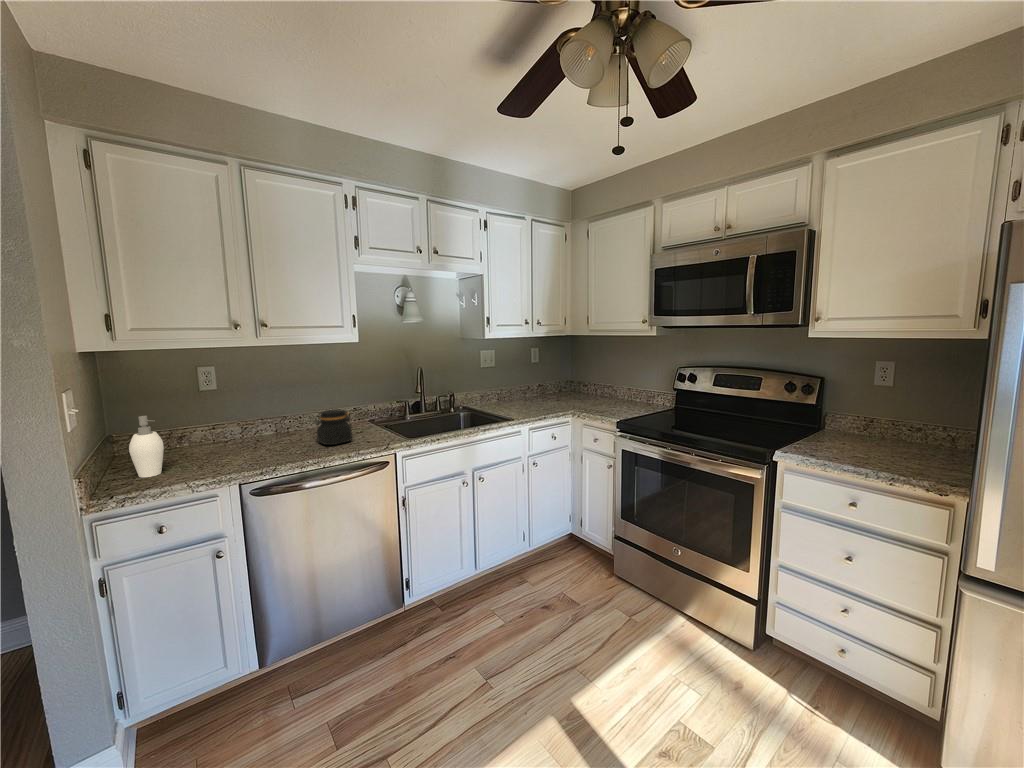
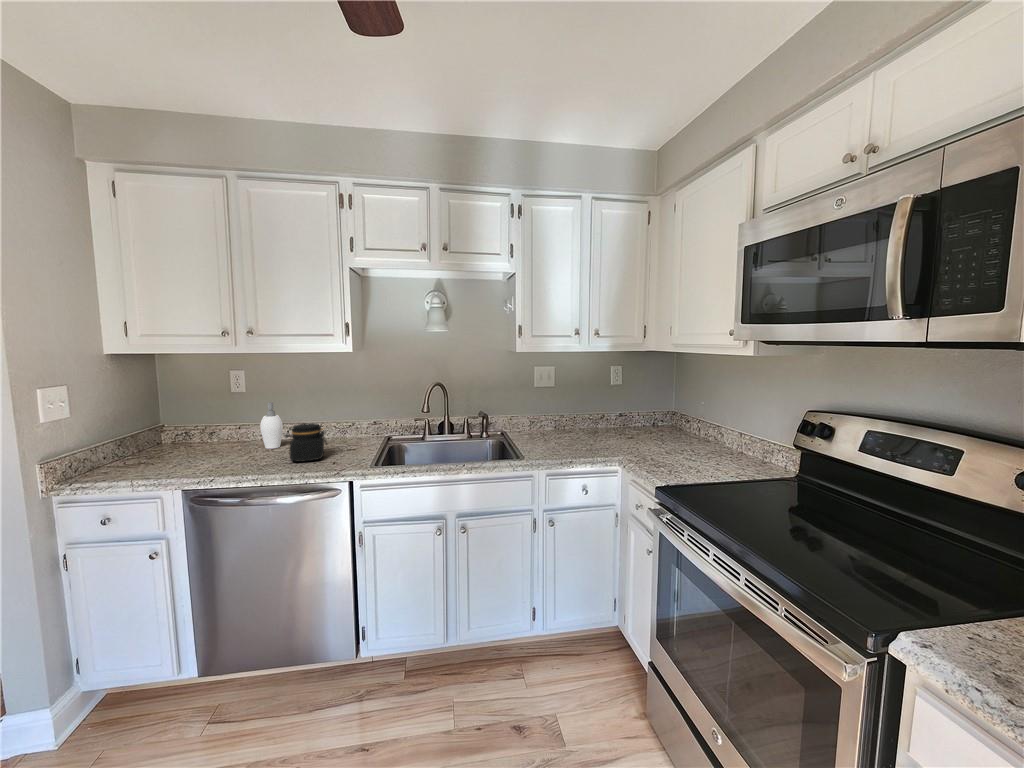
soap dispenser: present [129,416,164,478] -> present [260,402,283,449]

